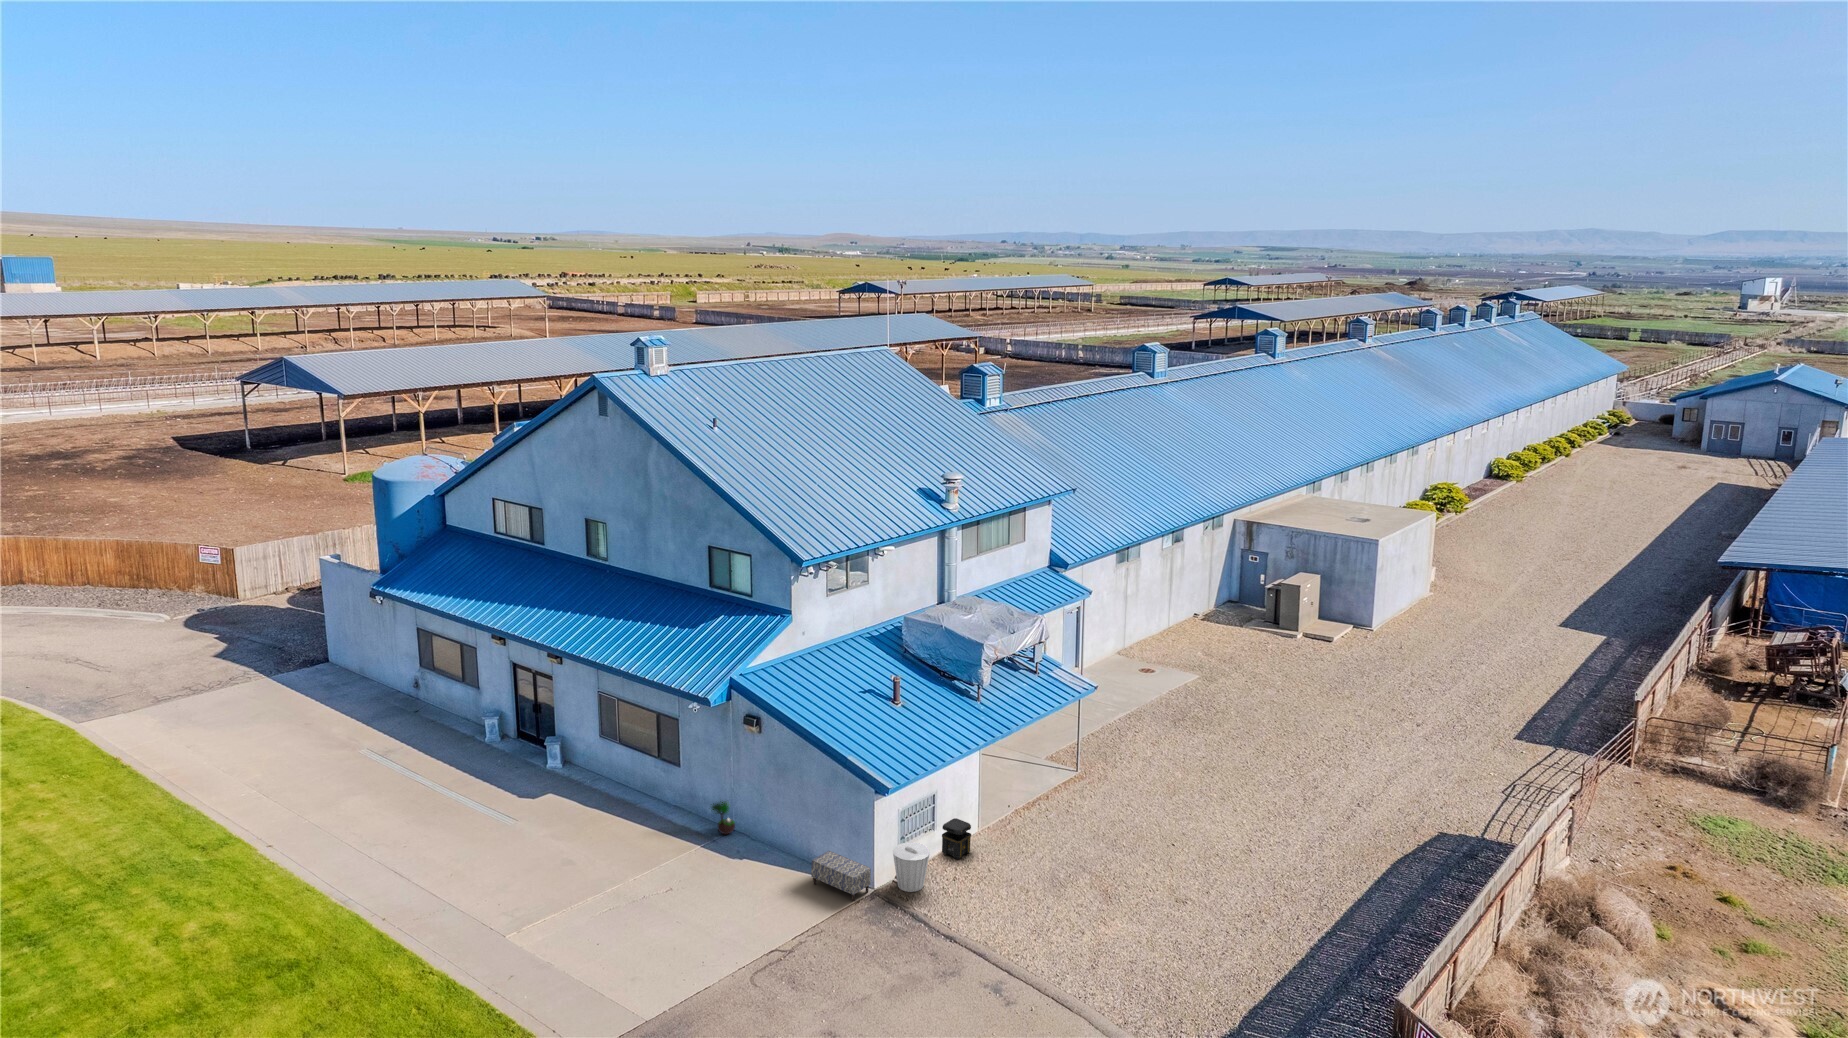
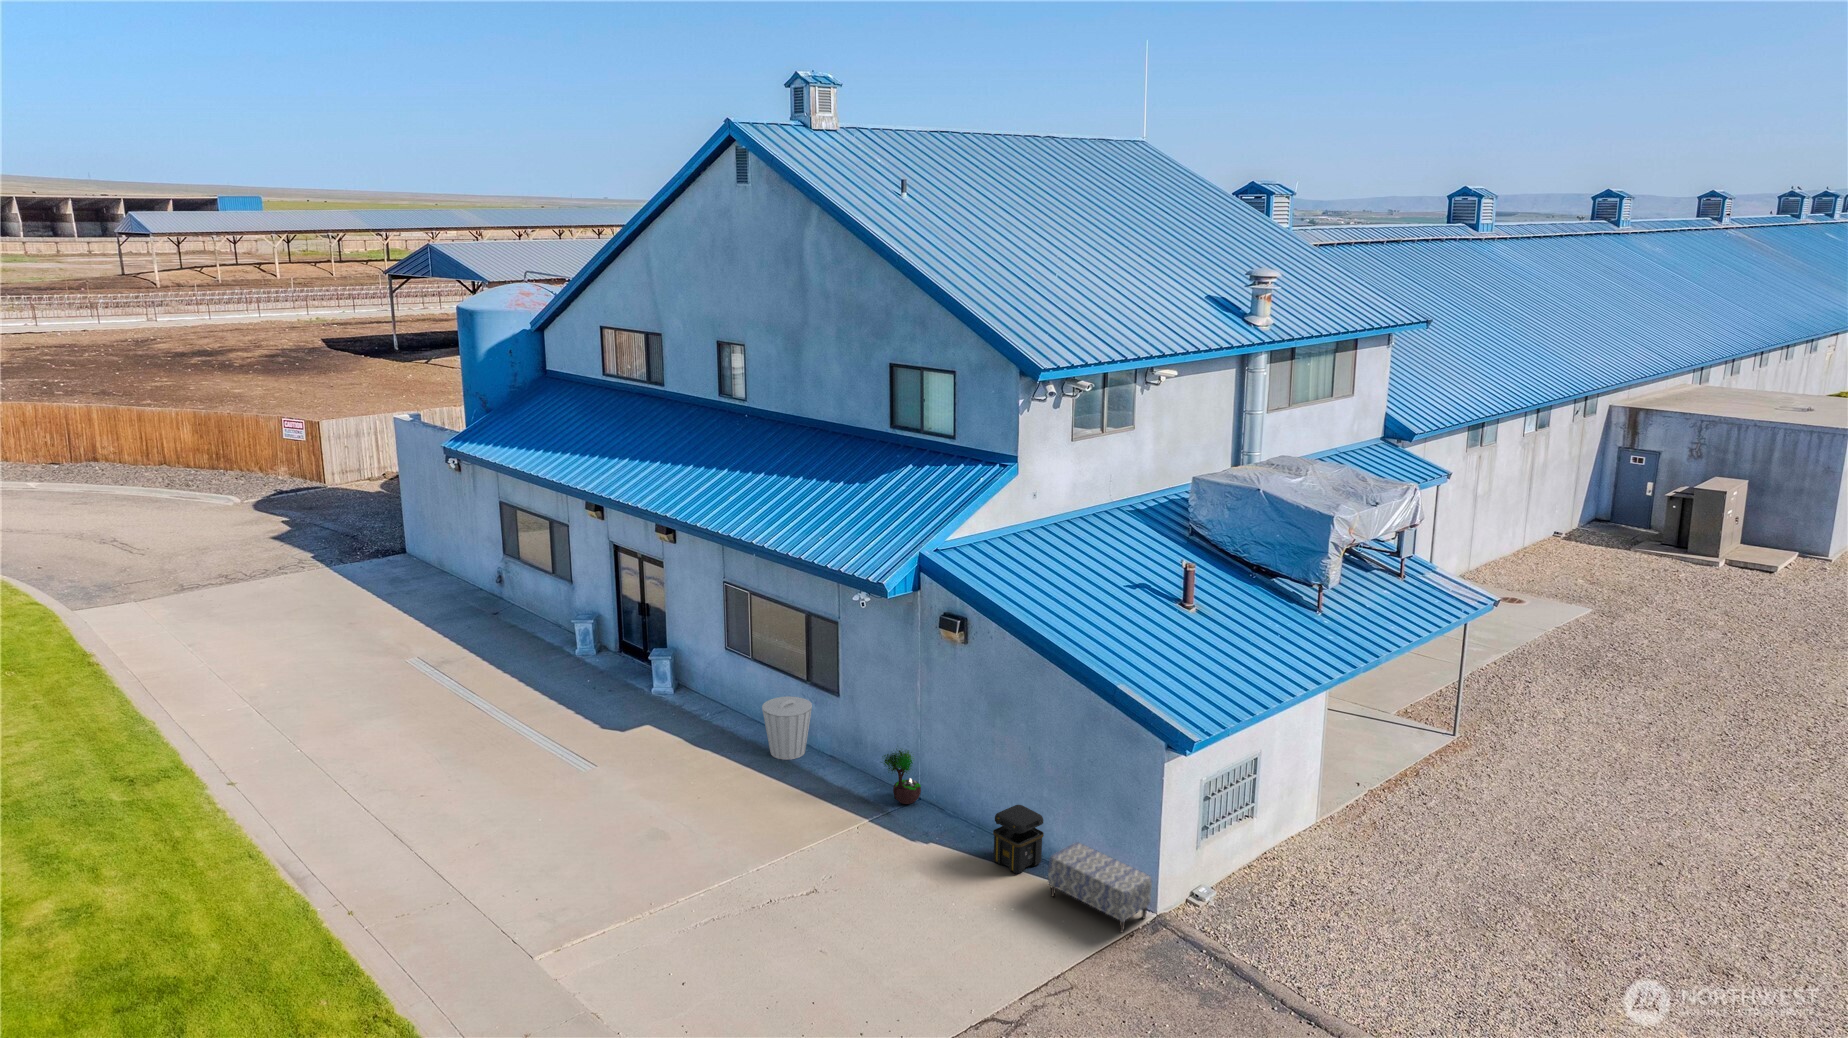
toolbox: present [942,818,971,859] -> present [993,805,1044,874]
trash can: present [893,842,930,892] -> present [762,696,812,760]

